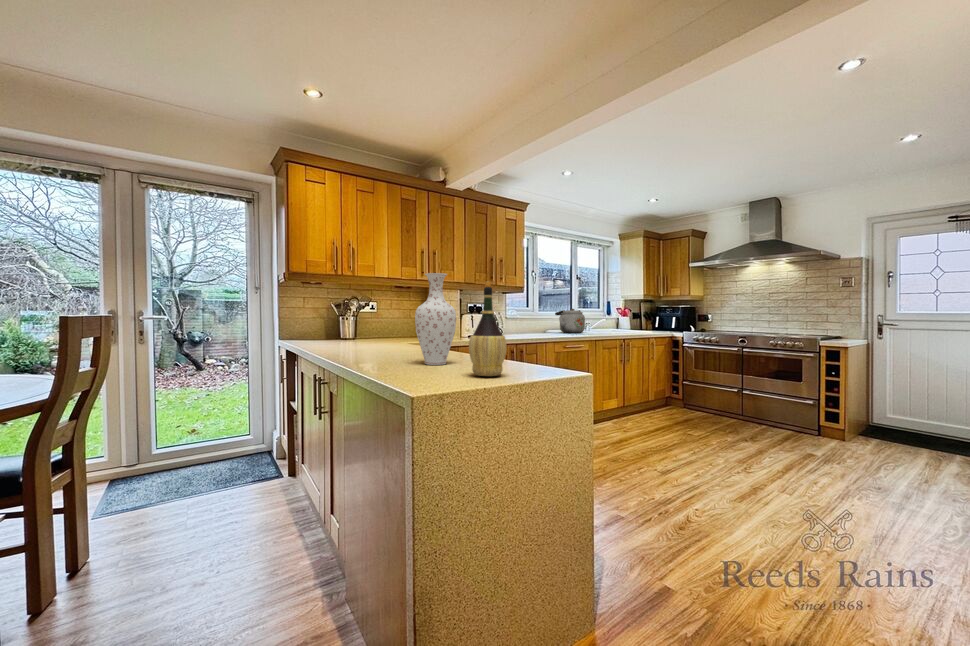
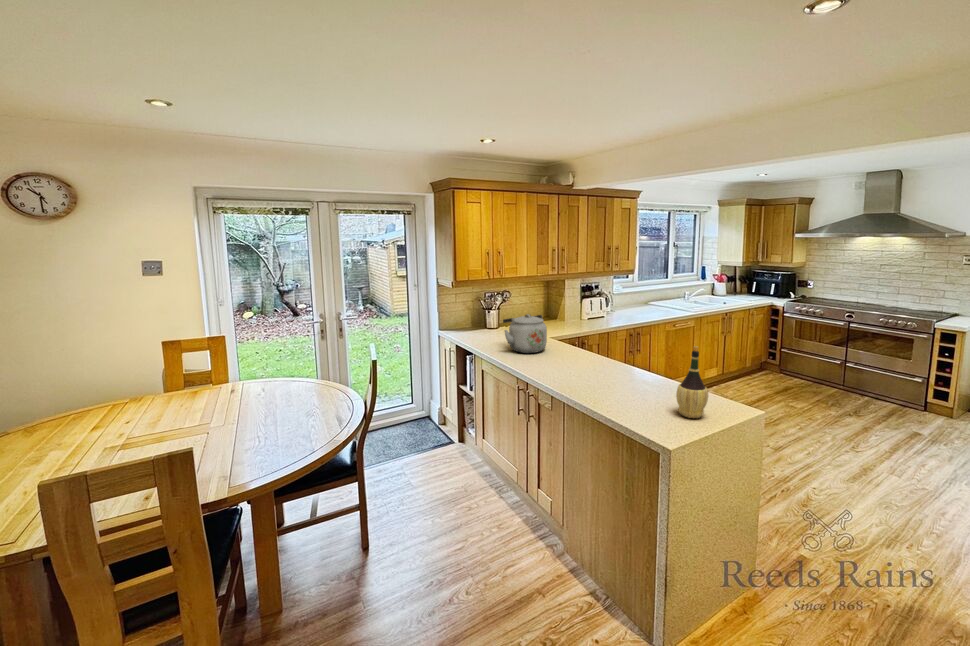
vase: present [415,273,456,365] -> none [610,319,645,392]
kettle: present [555,309,585,333] -> present [503,314,547,353]

